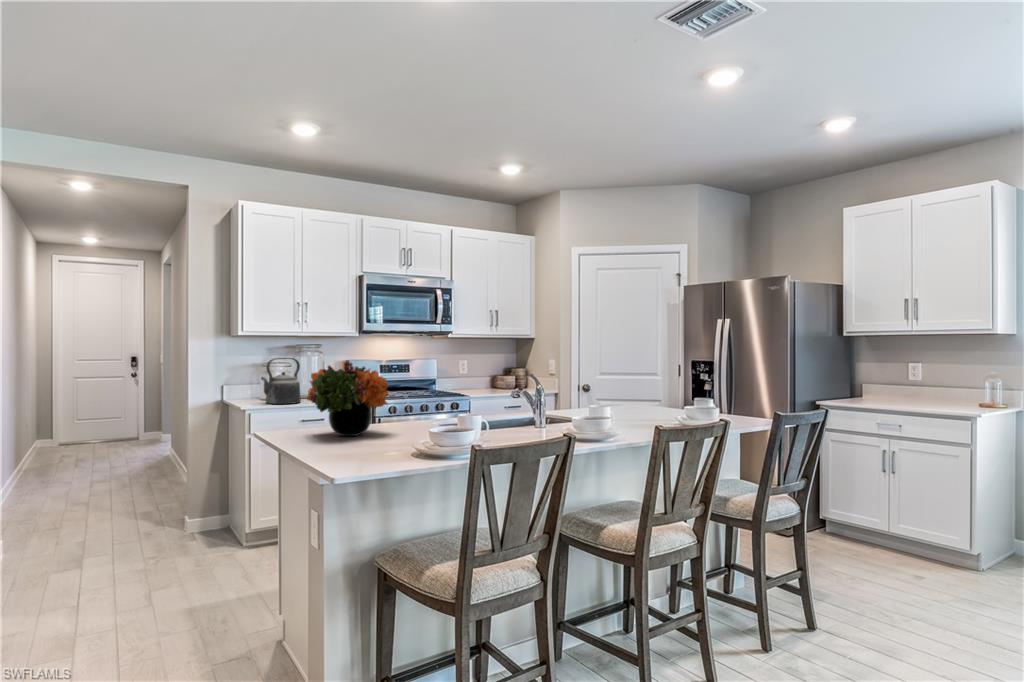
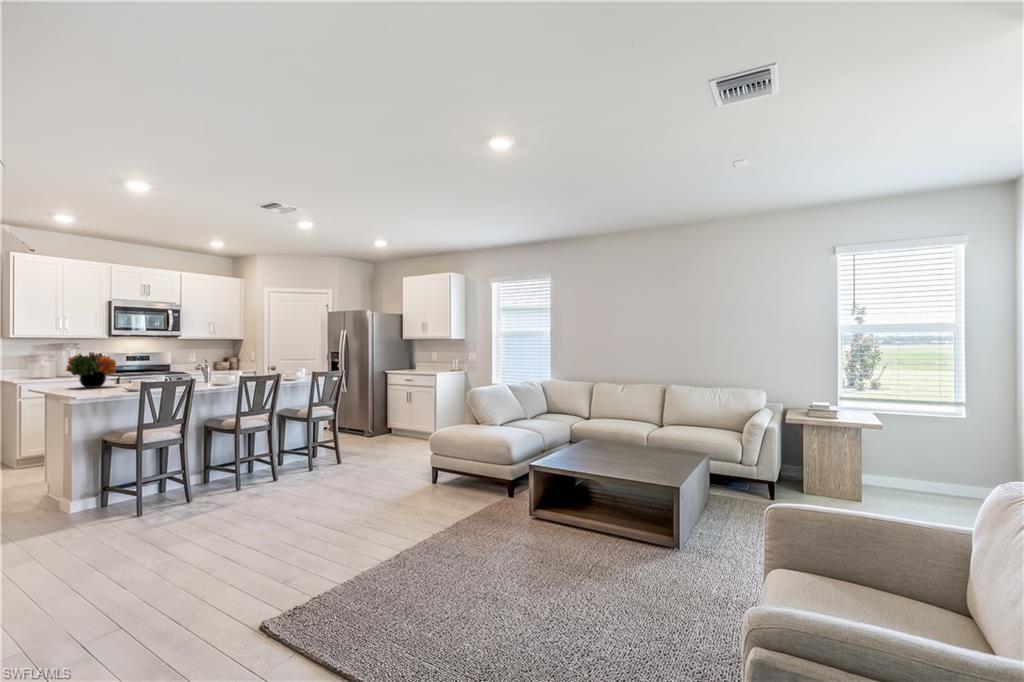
kettle: present [261,358,301,404] -> none [30,352,62,380]

